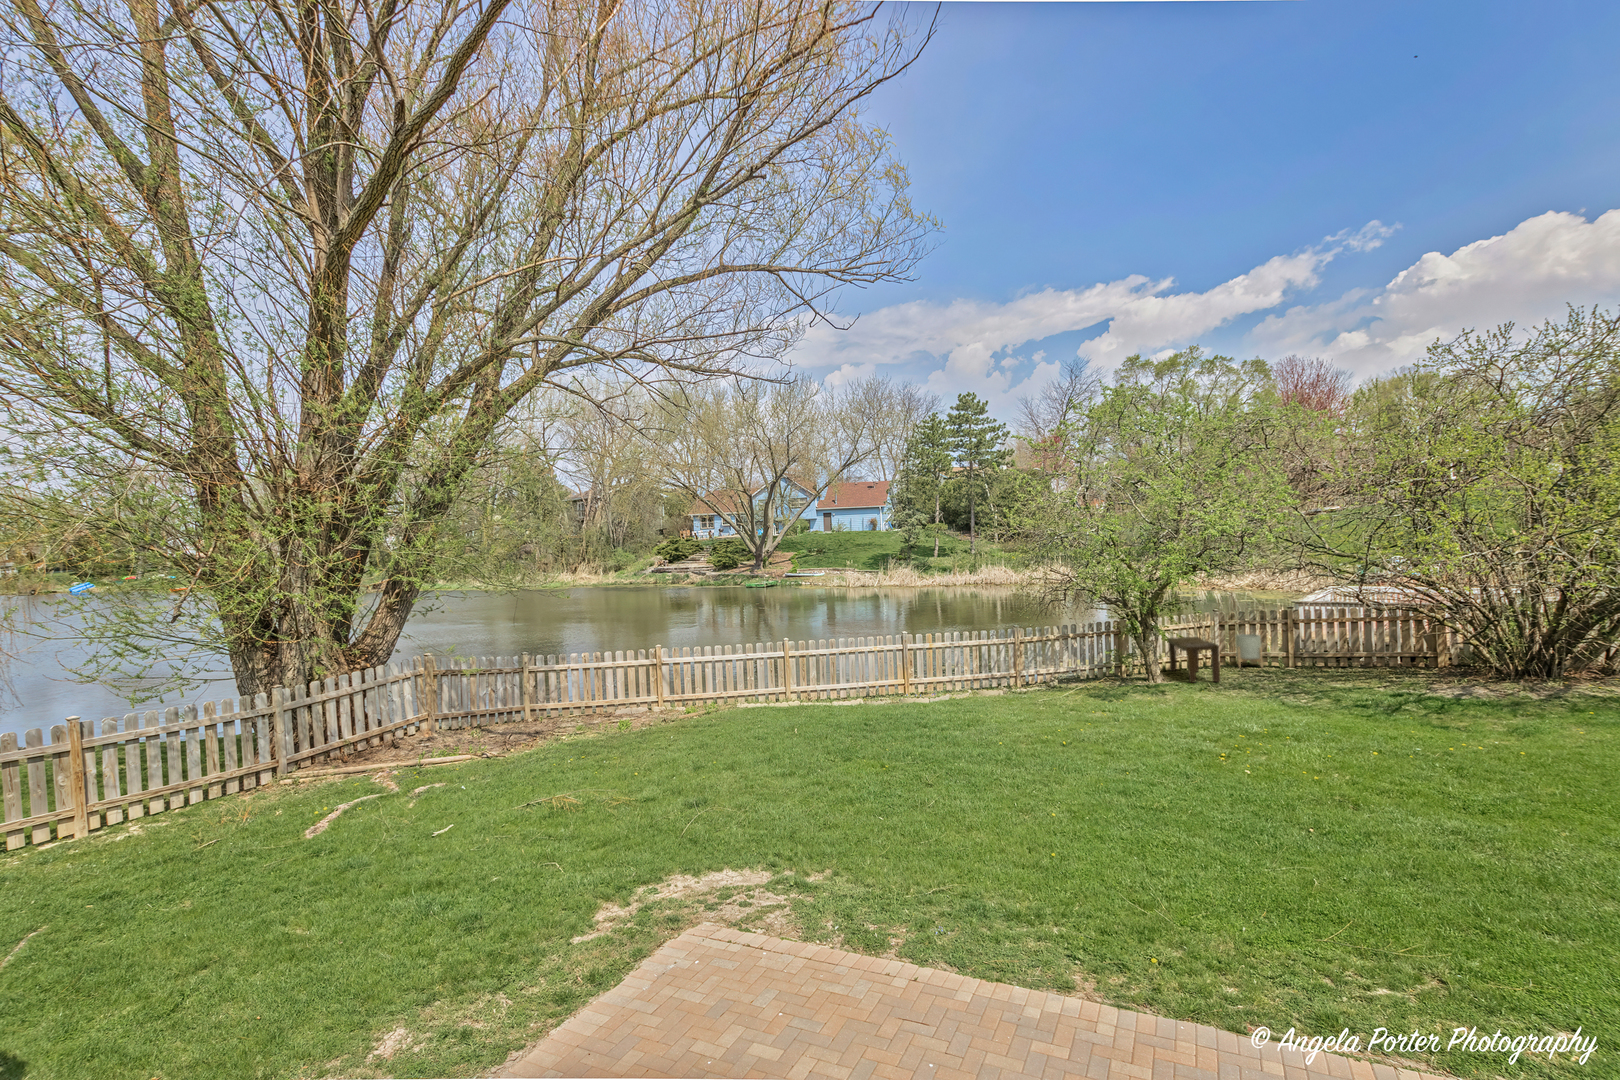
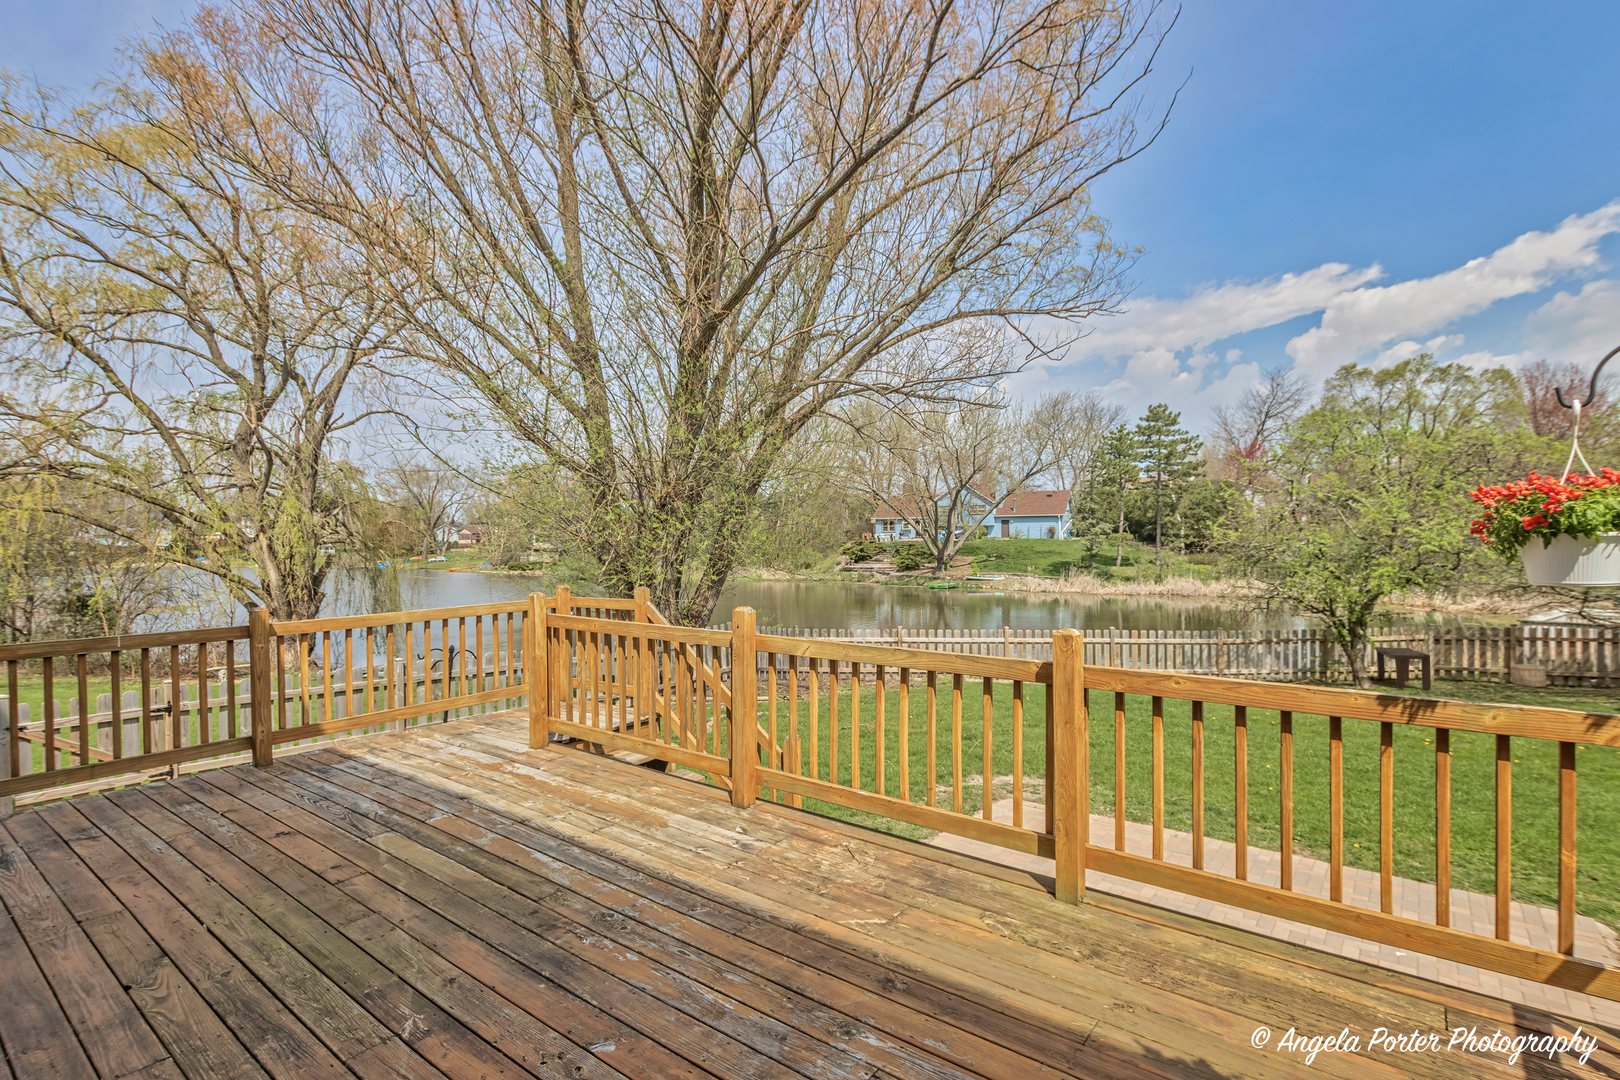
planter: present [1235,634,1263,667] -> none [1451,649,1481,682]
wooden bucket: none [1288,646,1320,670] -> present [1511,664,1546,687]

